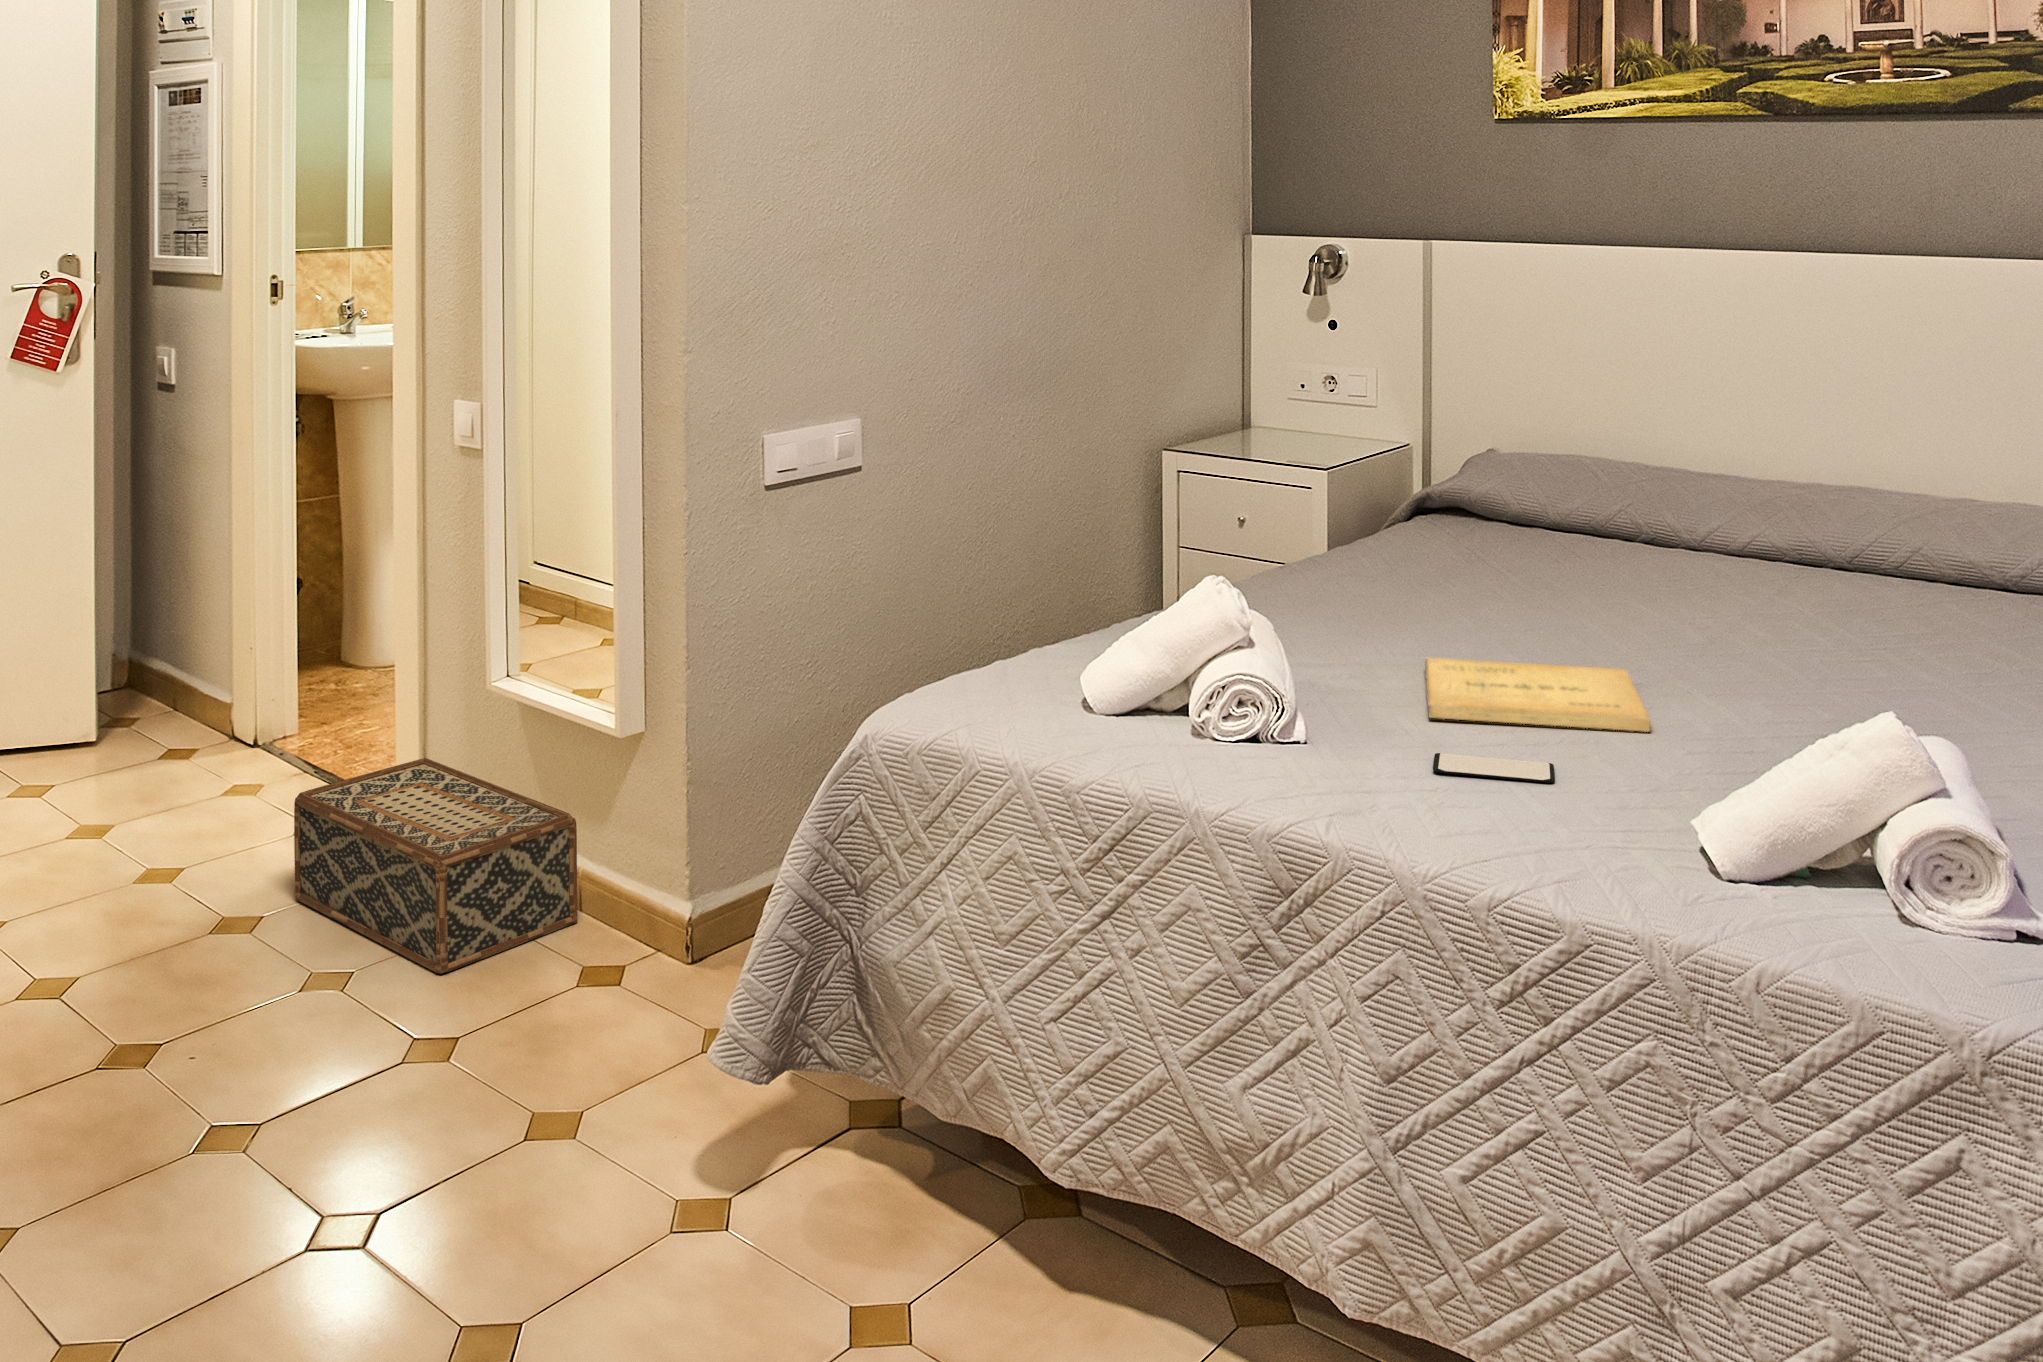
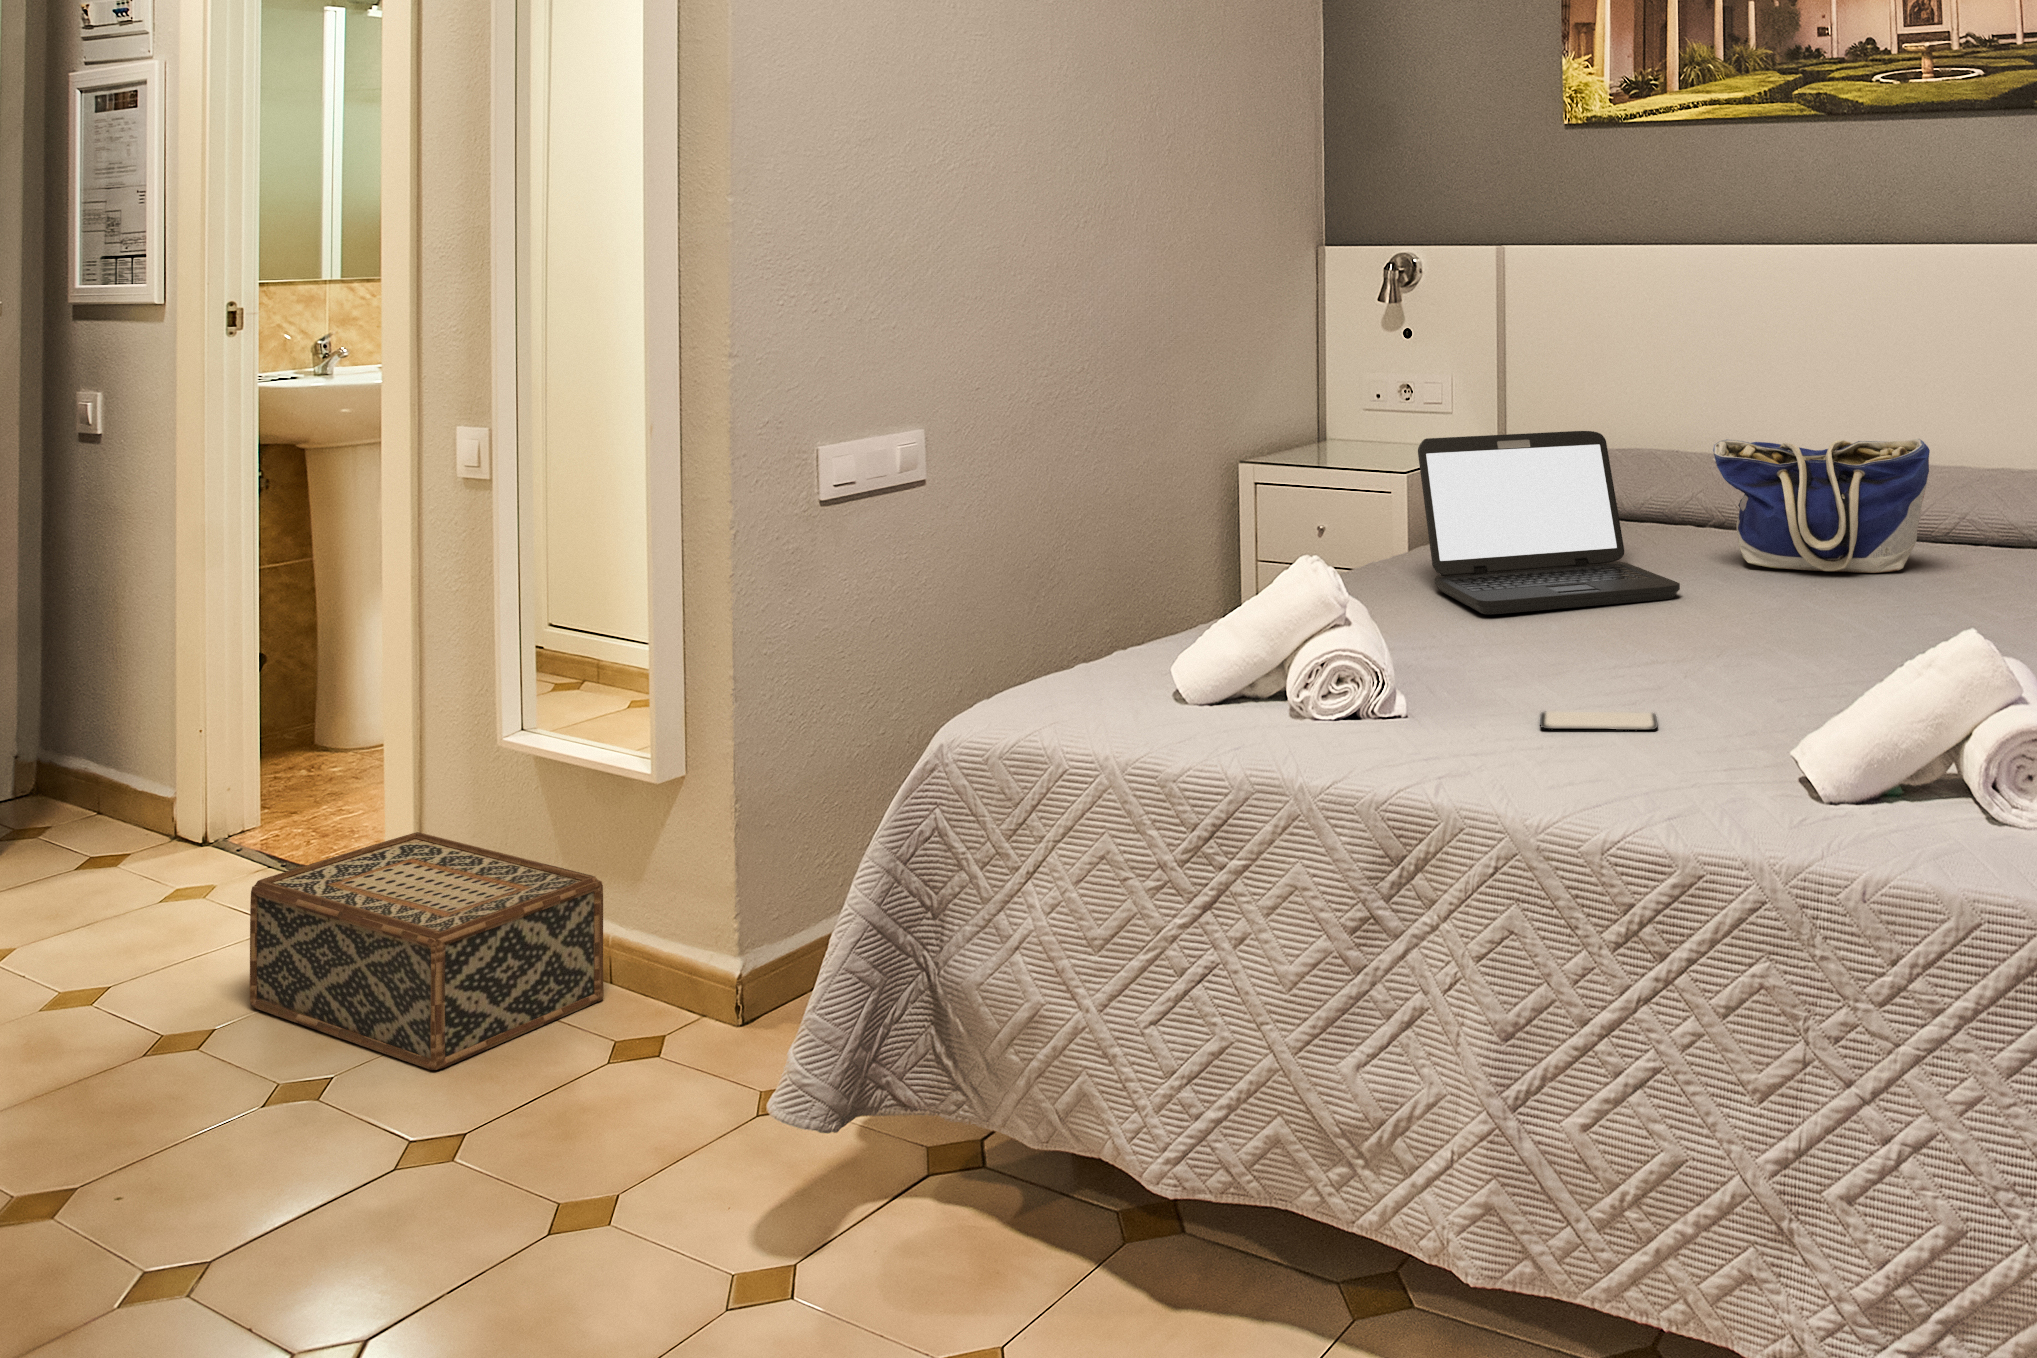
laptop: none [1323,451,1590,637] -> present [1418,431,1680,614]
tote bag: none [1630,467,1870,613] -> present [1713,439,1930,573]
book: present [1425,658,1650,732] -> none [1525,628,1744,682]

